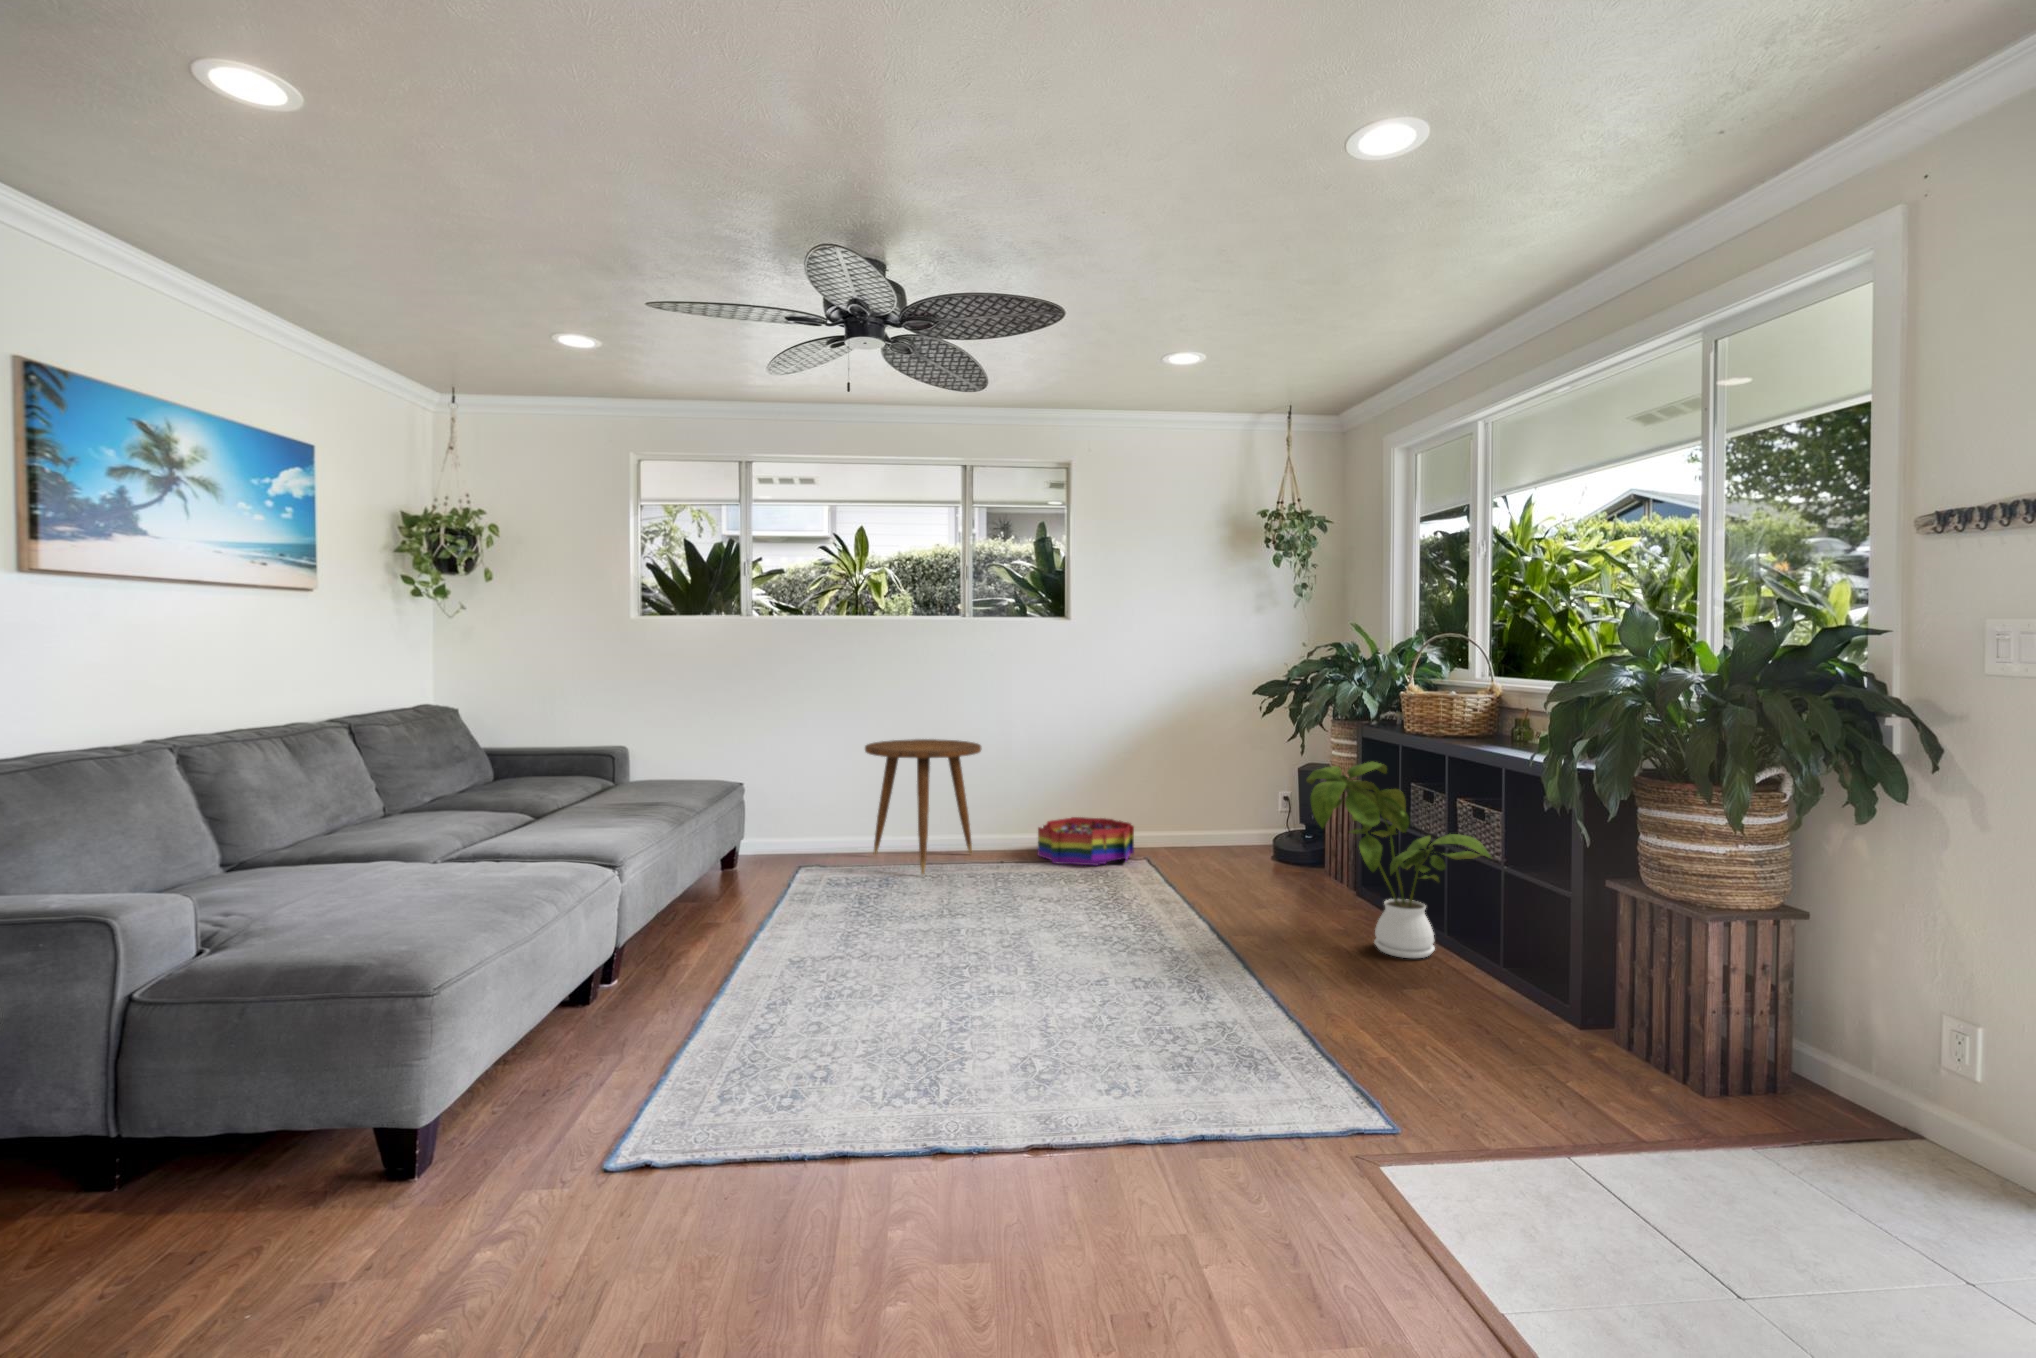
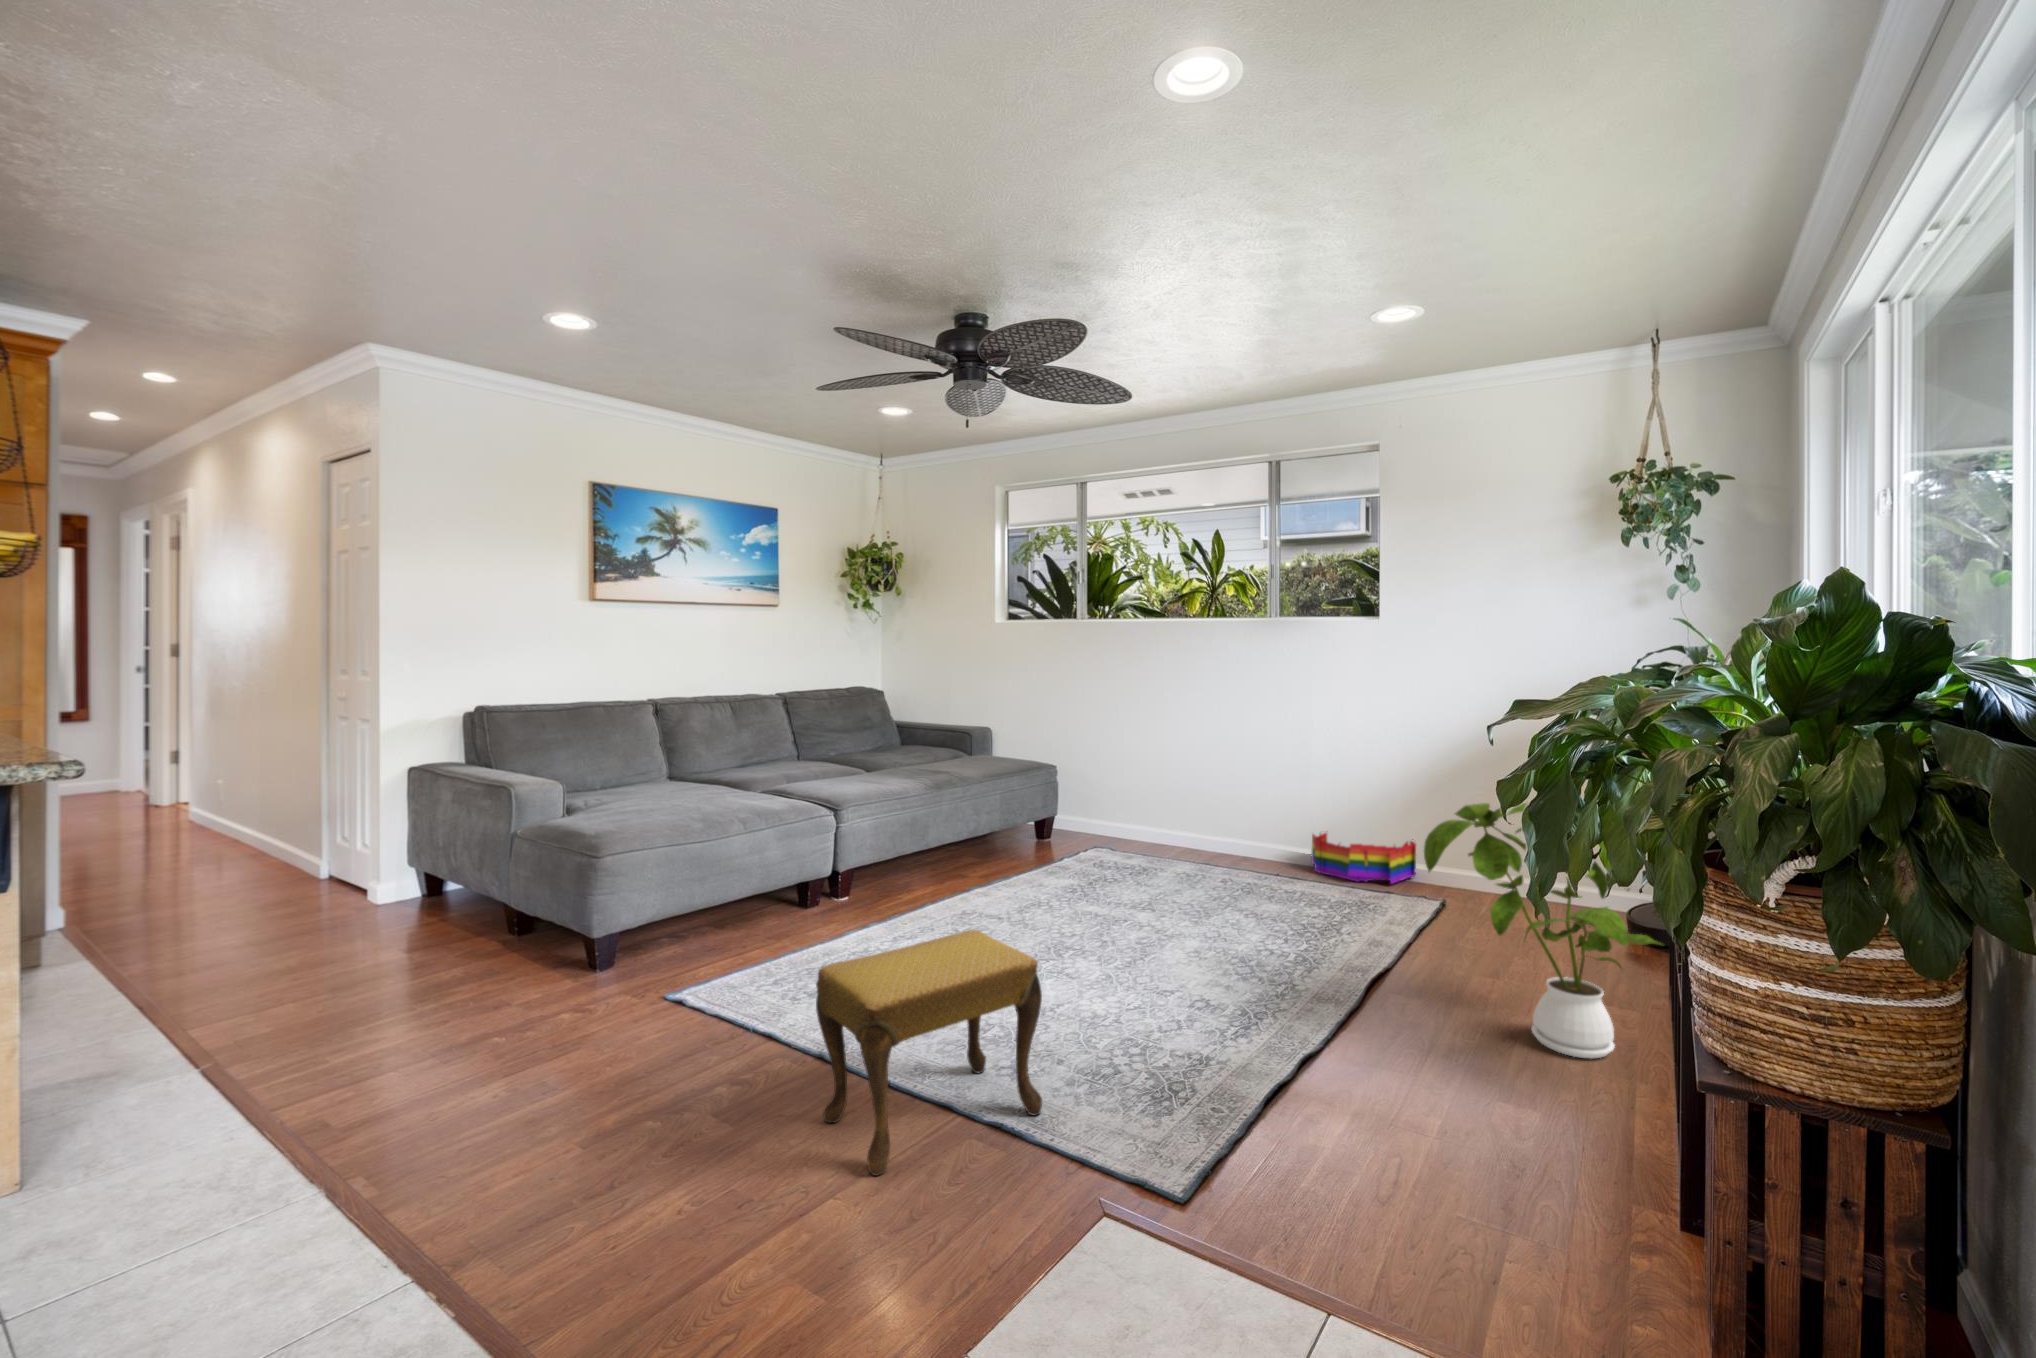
side table: present [865,739,981,874] -> none [1143,734,1255,862]
footstool: none [1018,951,1199,1241] -> present [816,930,1042,1176]

